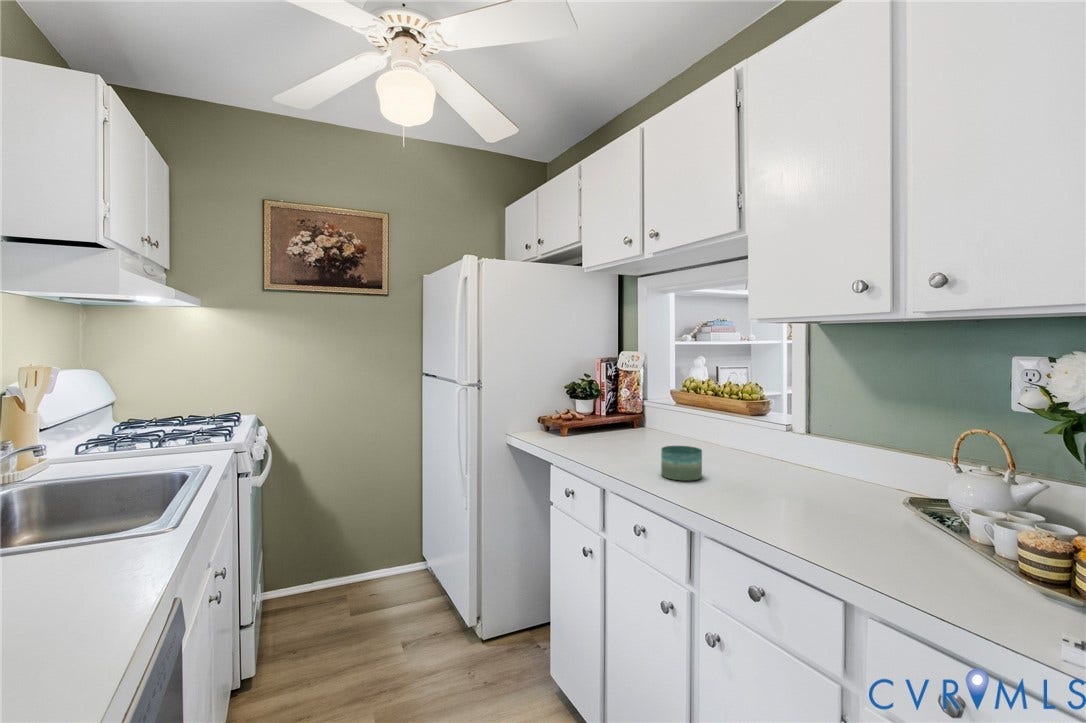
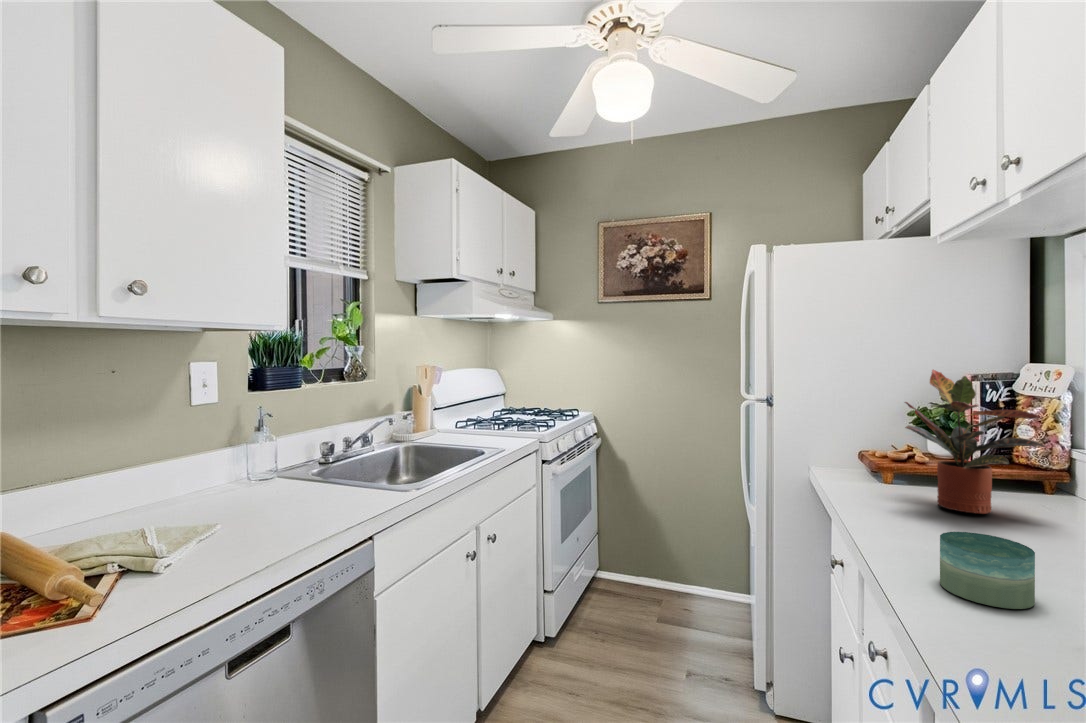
potted plant: none [586,356,656,442] -> present [905,370,1047,514]

